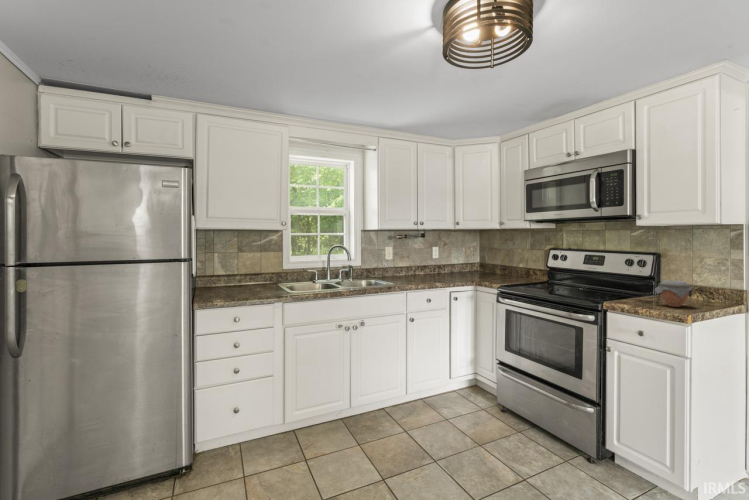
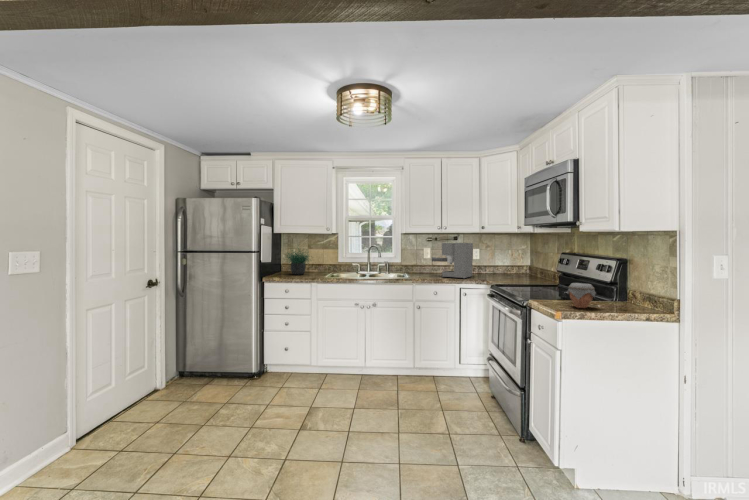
coffee maker: none [405,240,451,281] -> present [432,243,473,279]
potted plant: none [207,241,259,292] -> present [287,251,309,275]

